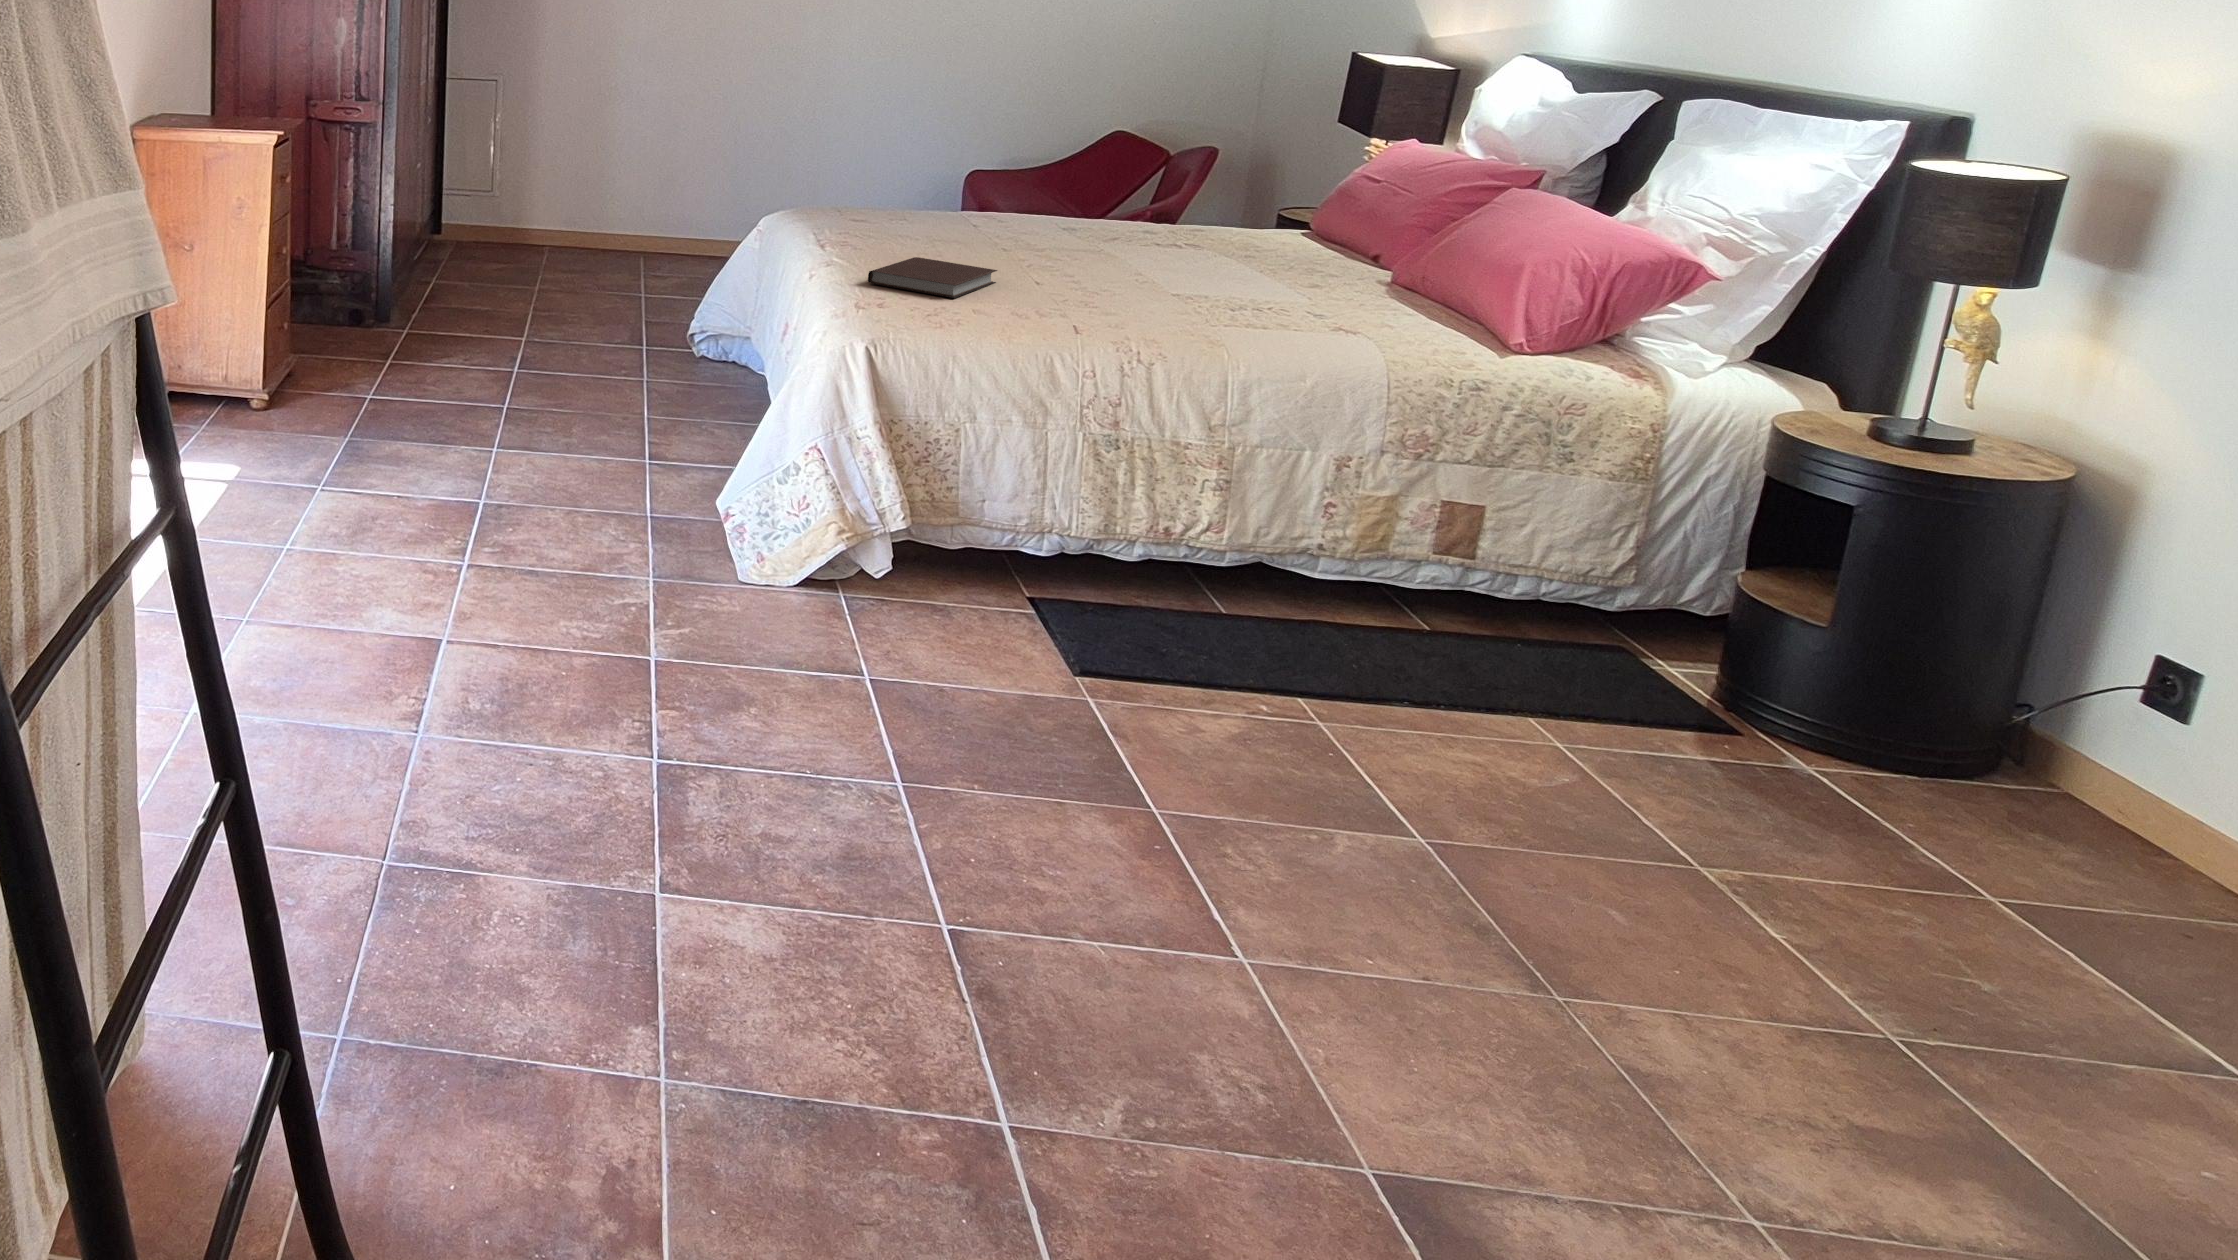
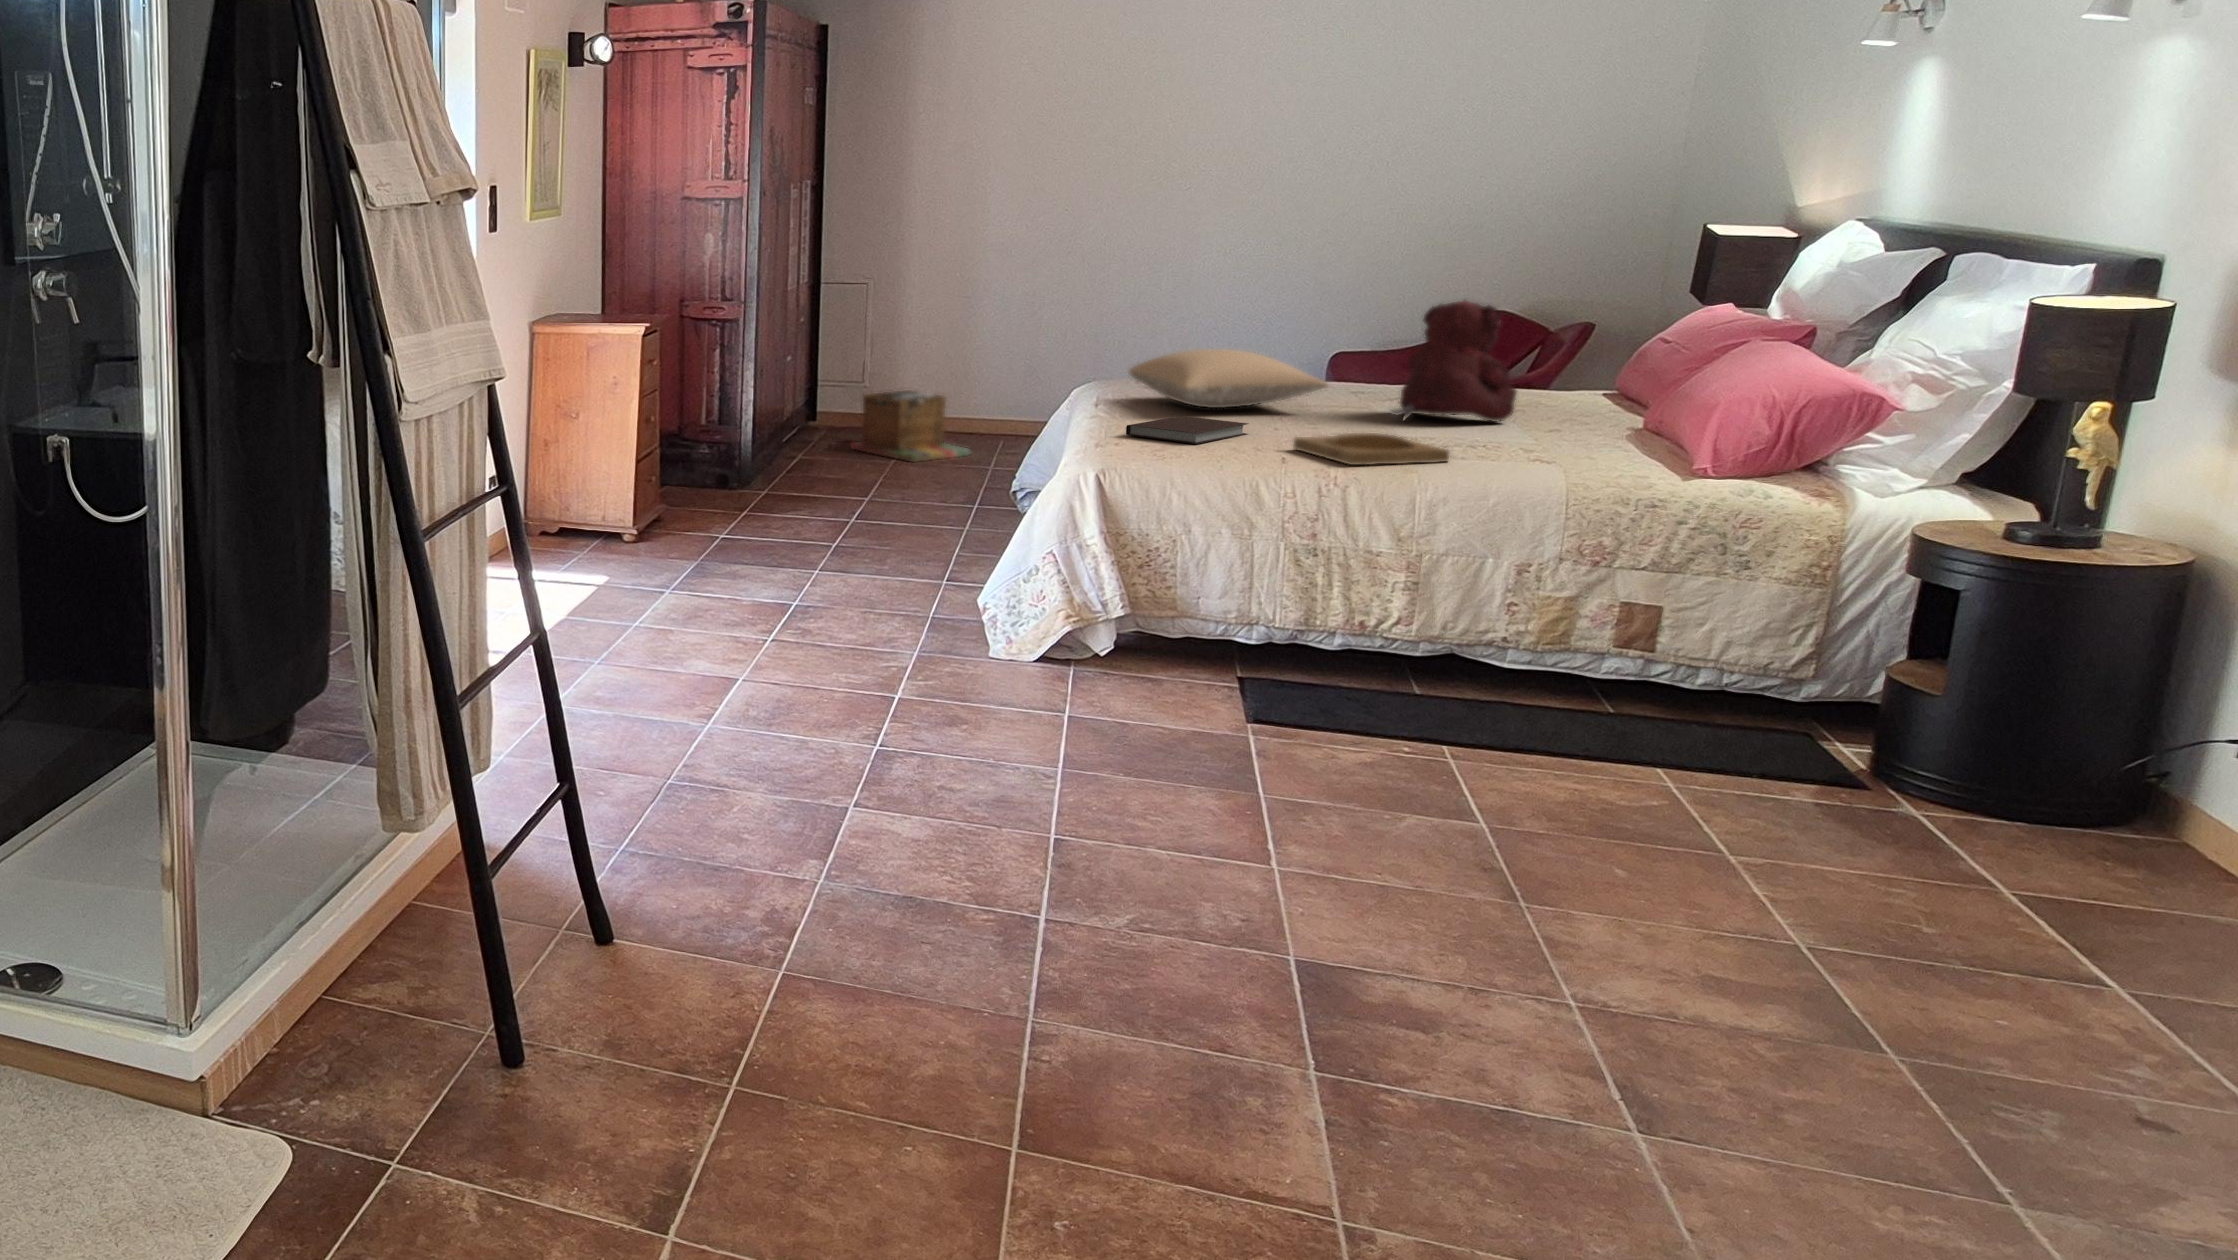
teddy bear: none [1124,128,1253,268] -> present [1390,300,1517,422]
pillow: none [832,174,1058,242] -> present [1128,349,1328,408]
laundry basket: none [479,193,607,275] -> present [851,390,971,462]
tray: none [1064,289,1245,334] -> present [1293,433,1449,465]

